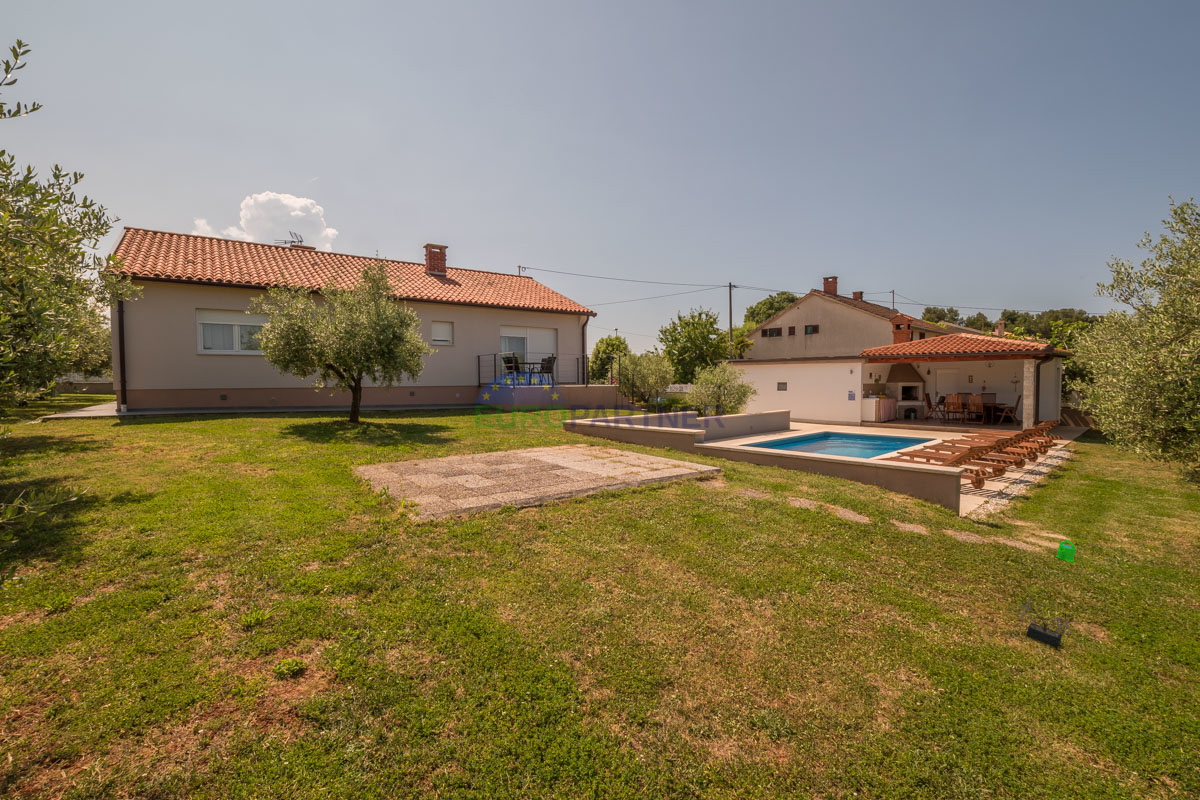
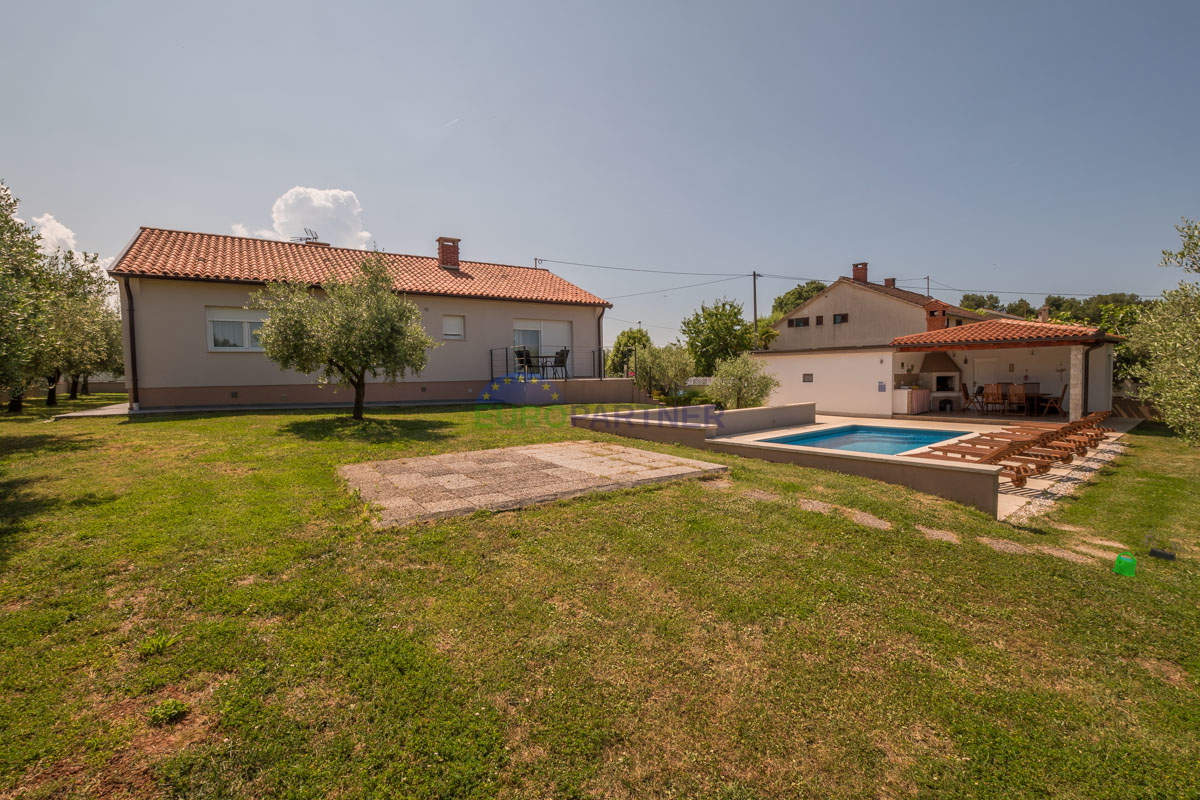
decorative plant: present [1018,599,1072,647] -> present [1144,531,1181,561]

